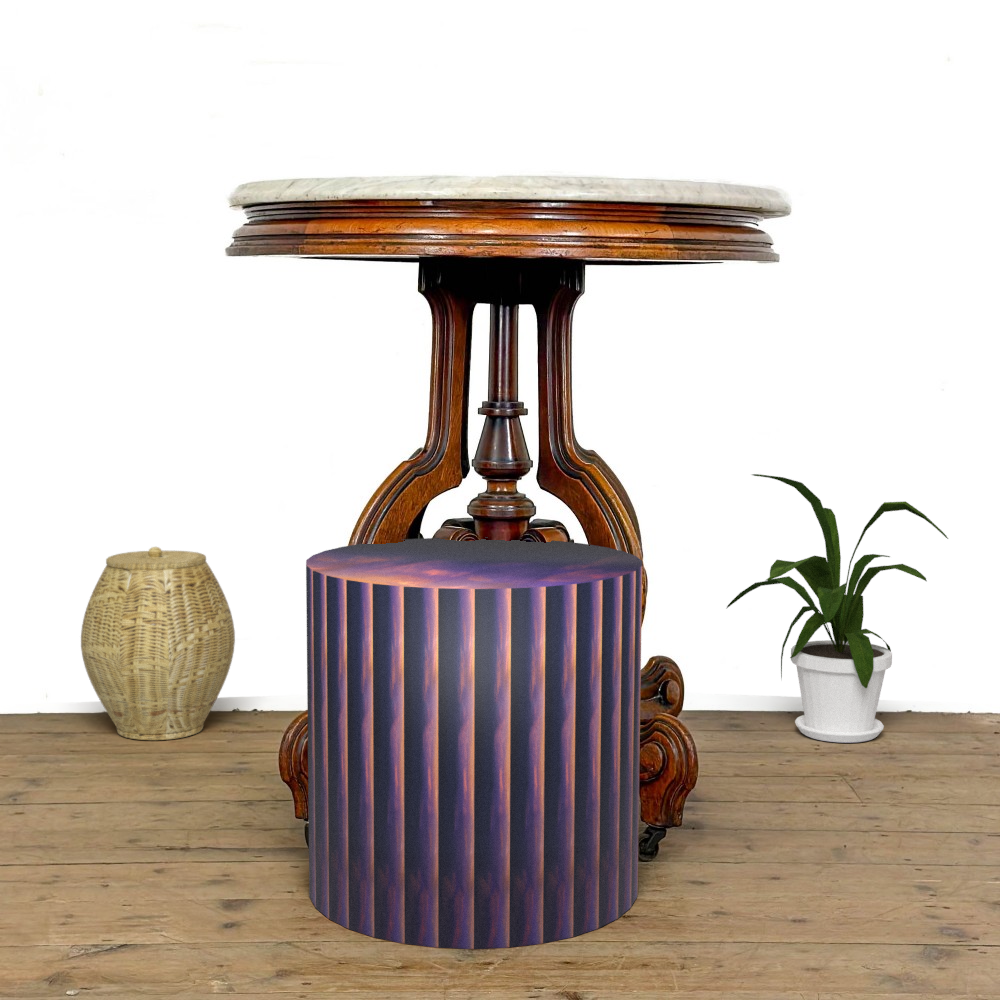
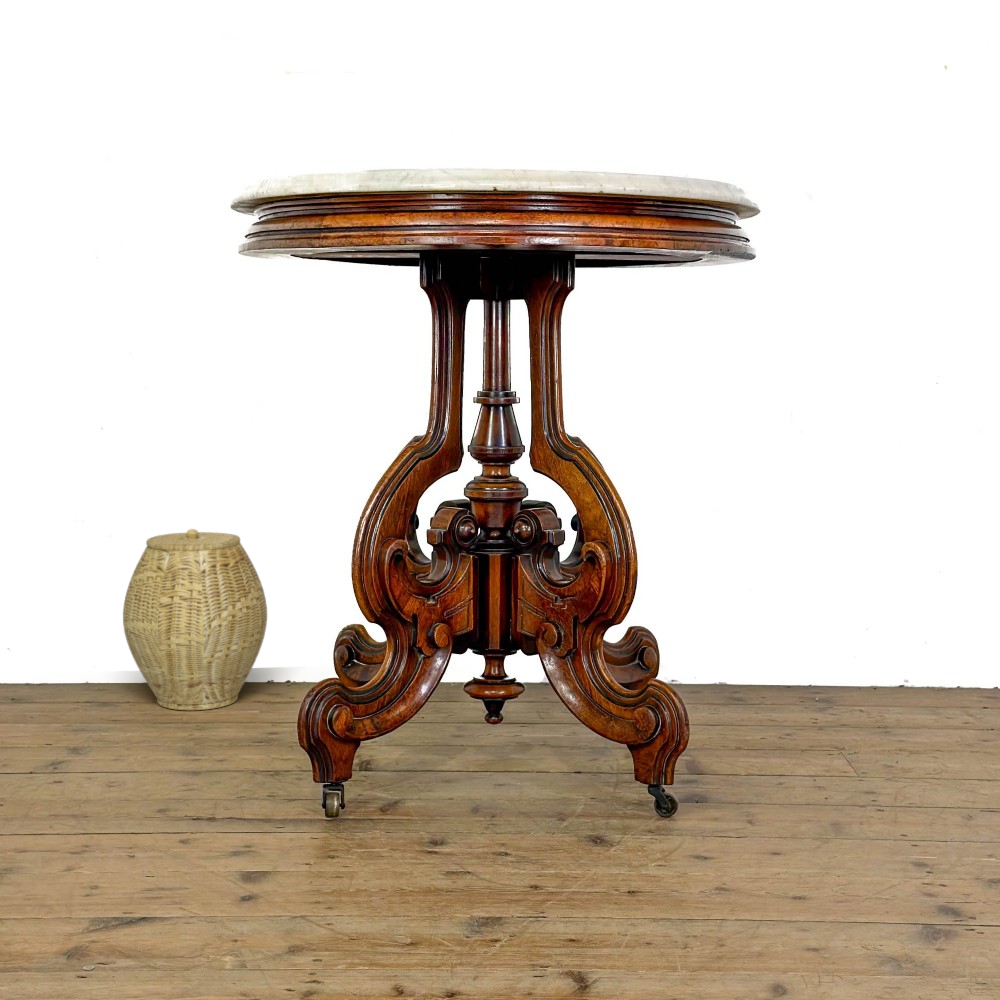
house plant: present [727,474,948,743] -> none [729,462,942,717]
pouf: present [306,537,642,949] -> none [322,523,648,925]

